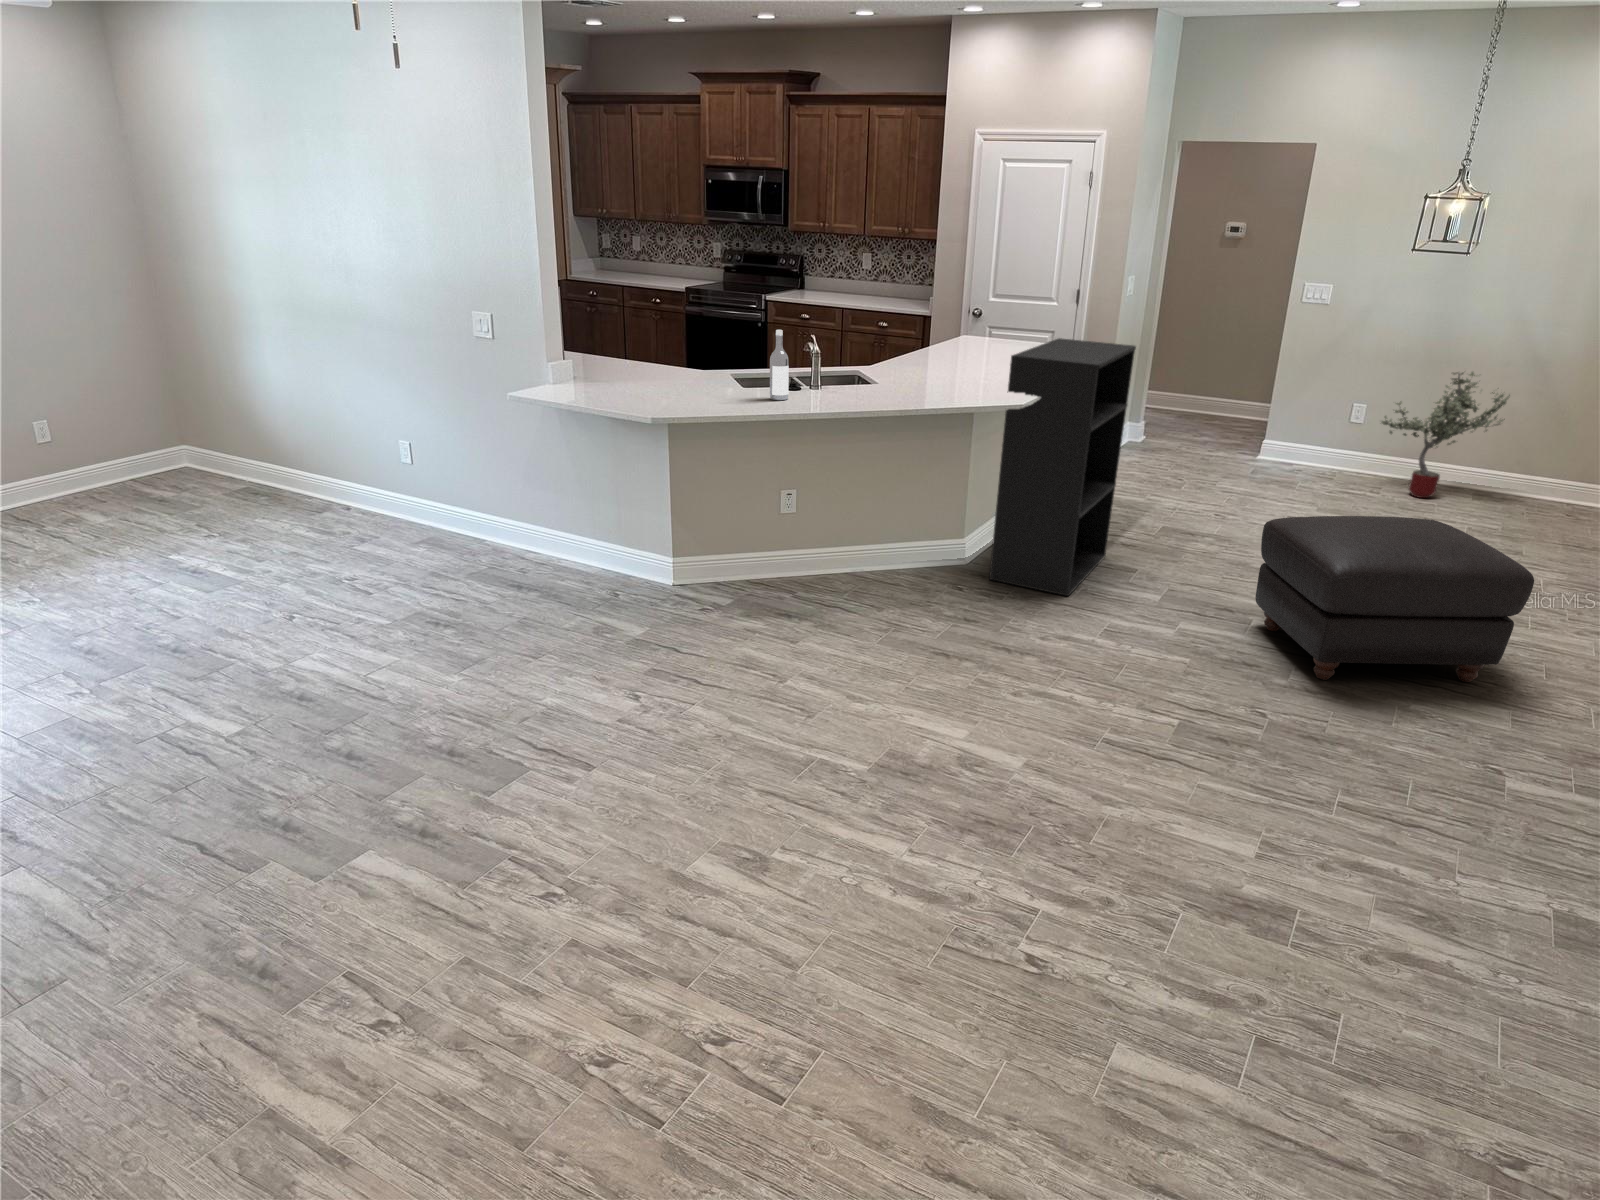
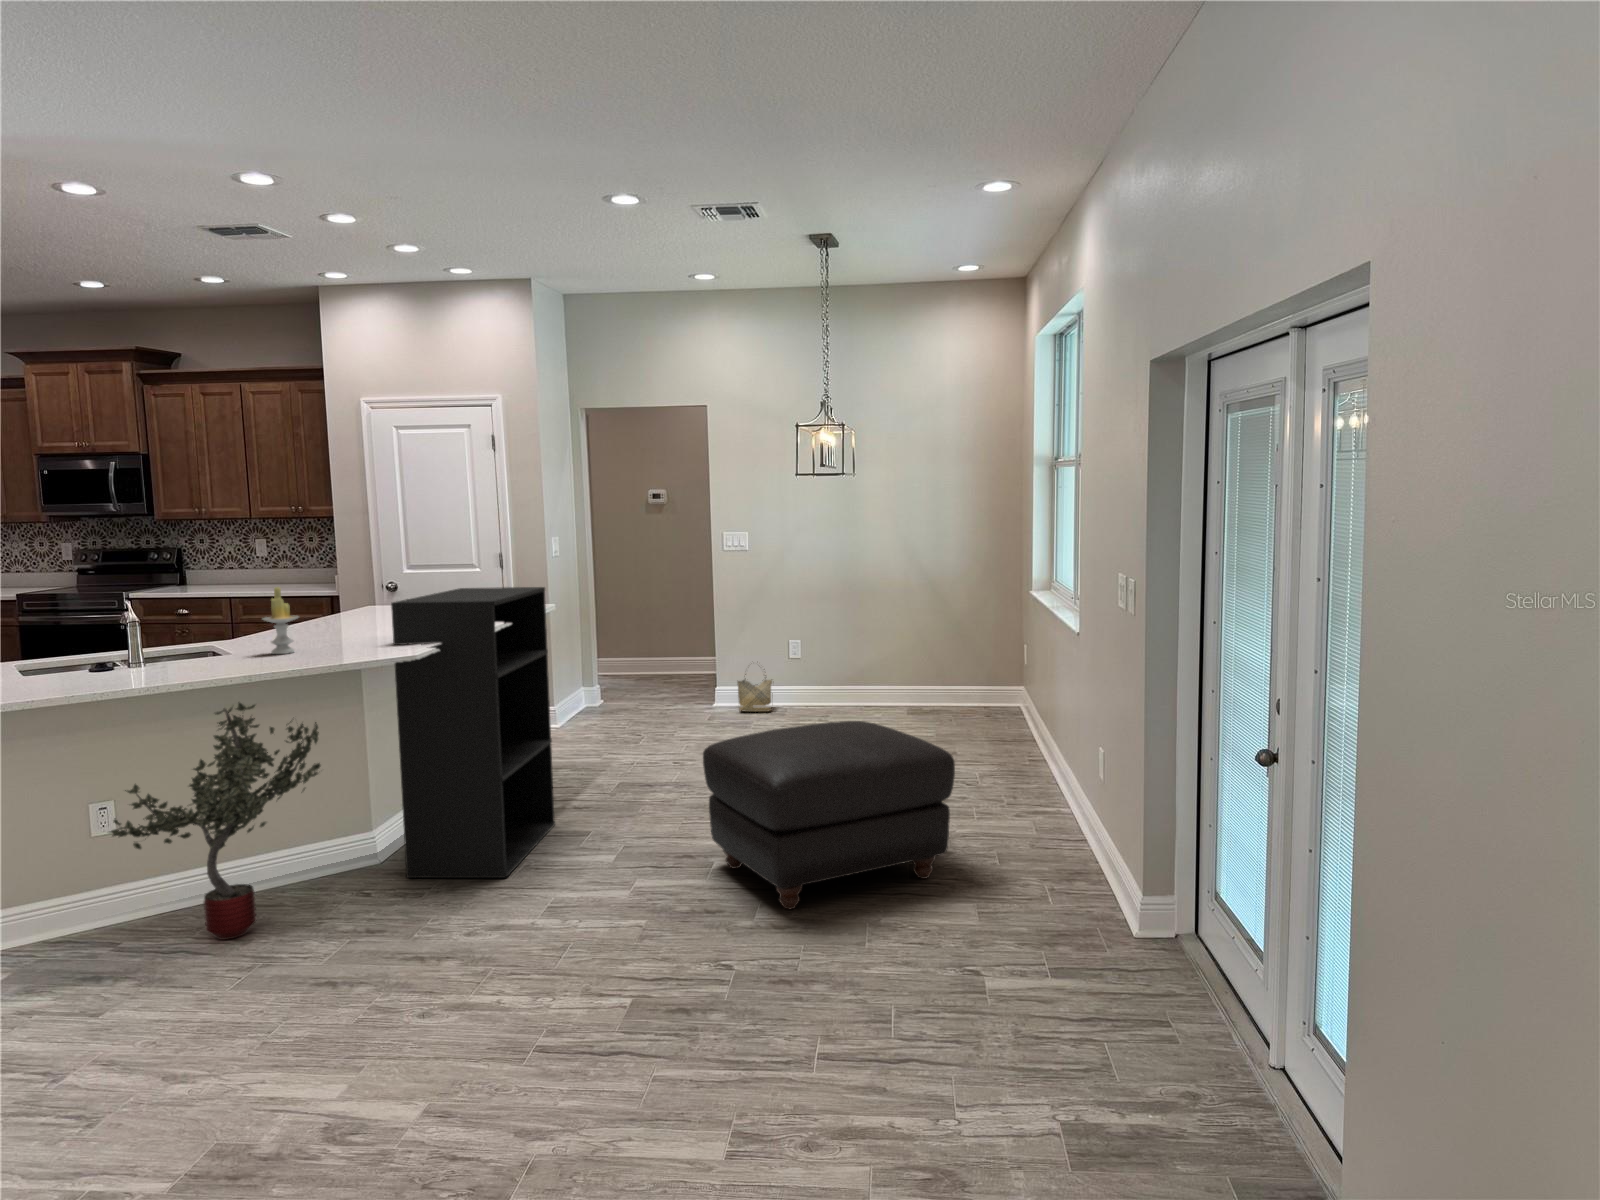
wine bottle: present [770,330,789,400] -> none [32,591,67,685]
candle: none [911,333,938,390] -> present [263,587,298,654]
potted tree: present [1381,372,1510,498] -> present [110,702,320,940]
woven basket: none [1285,420,1330,474] -> present [738,674,773,712]

